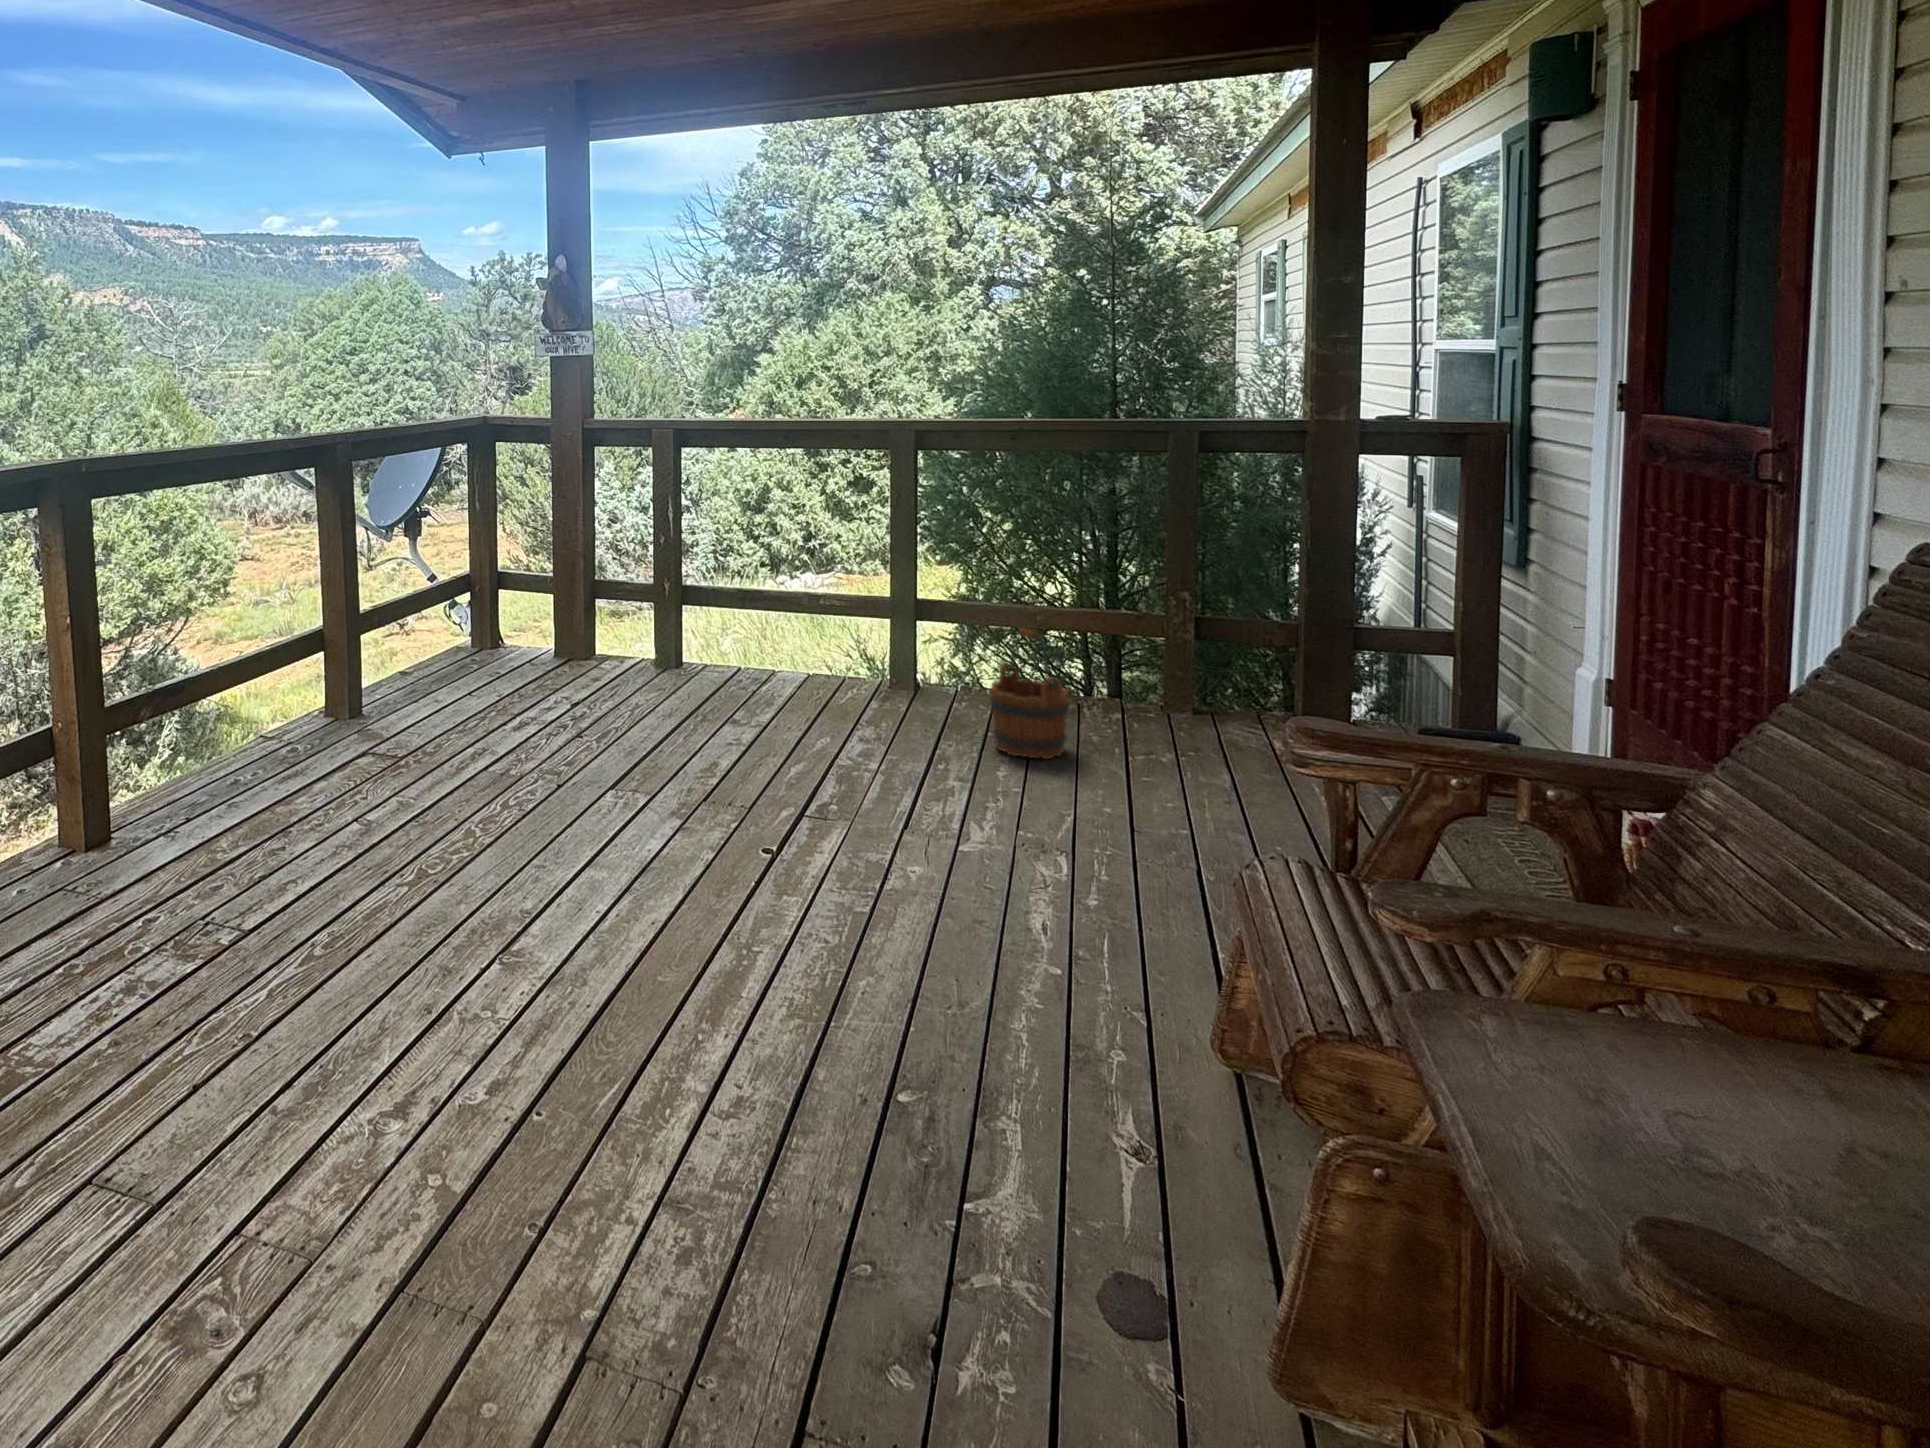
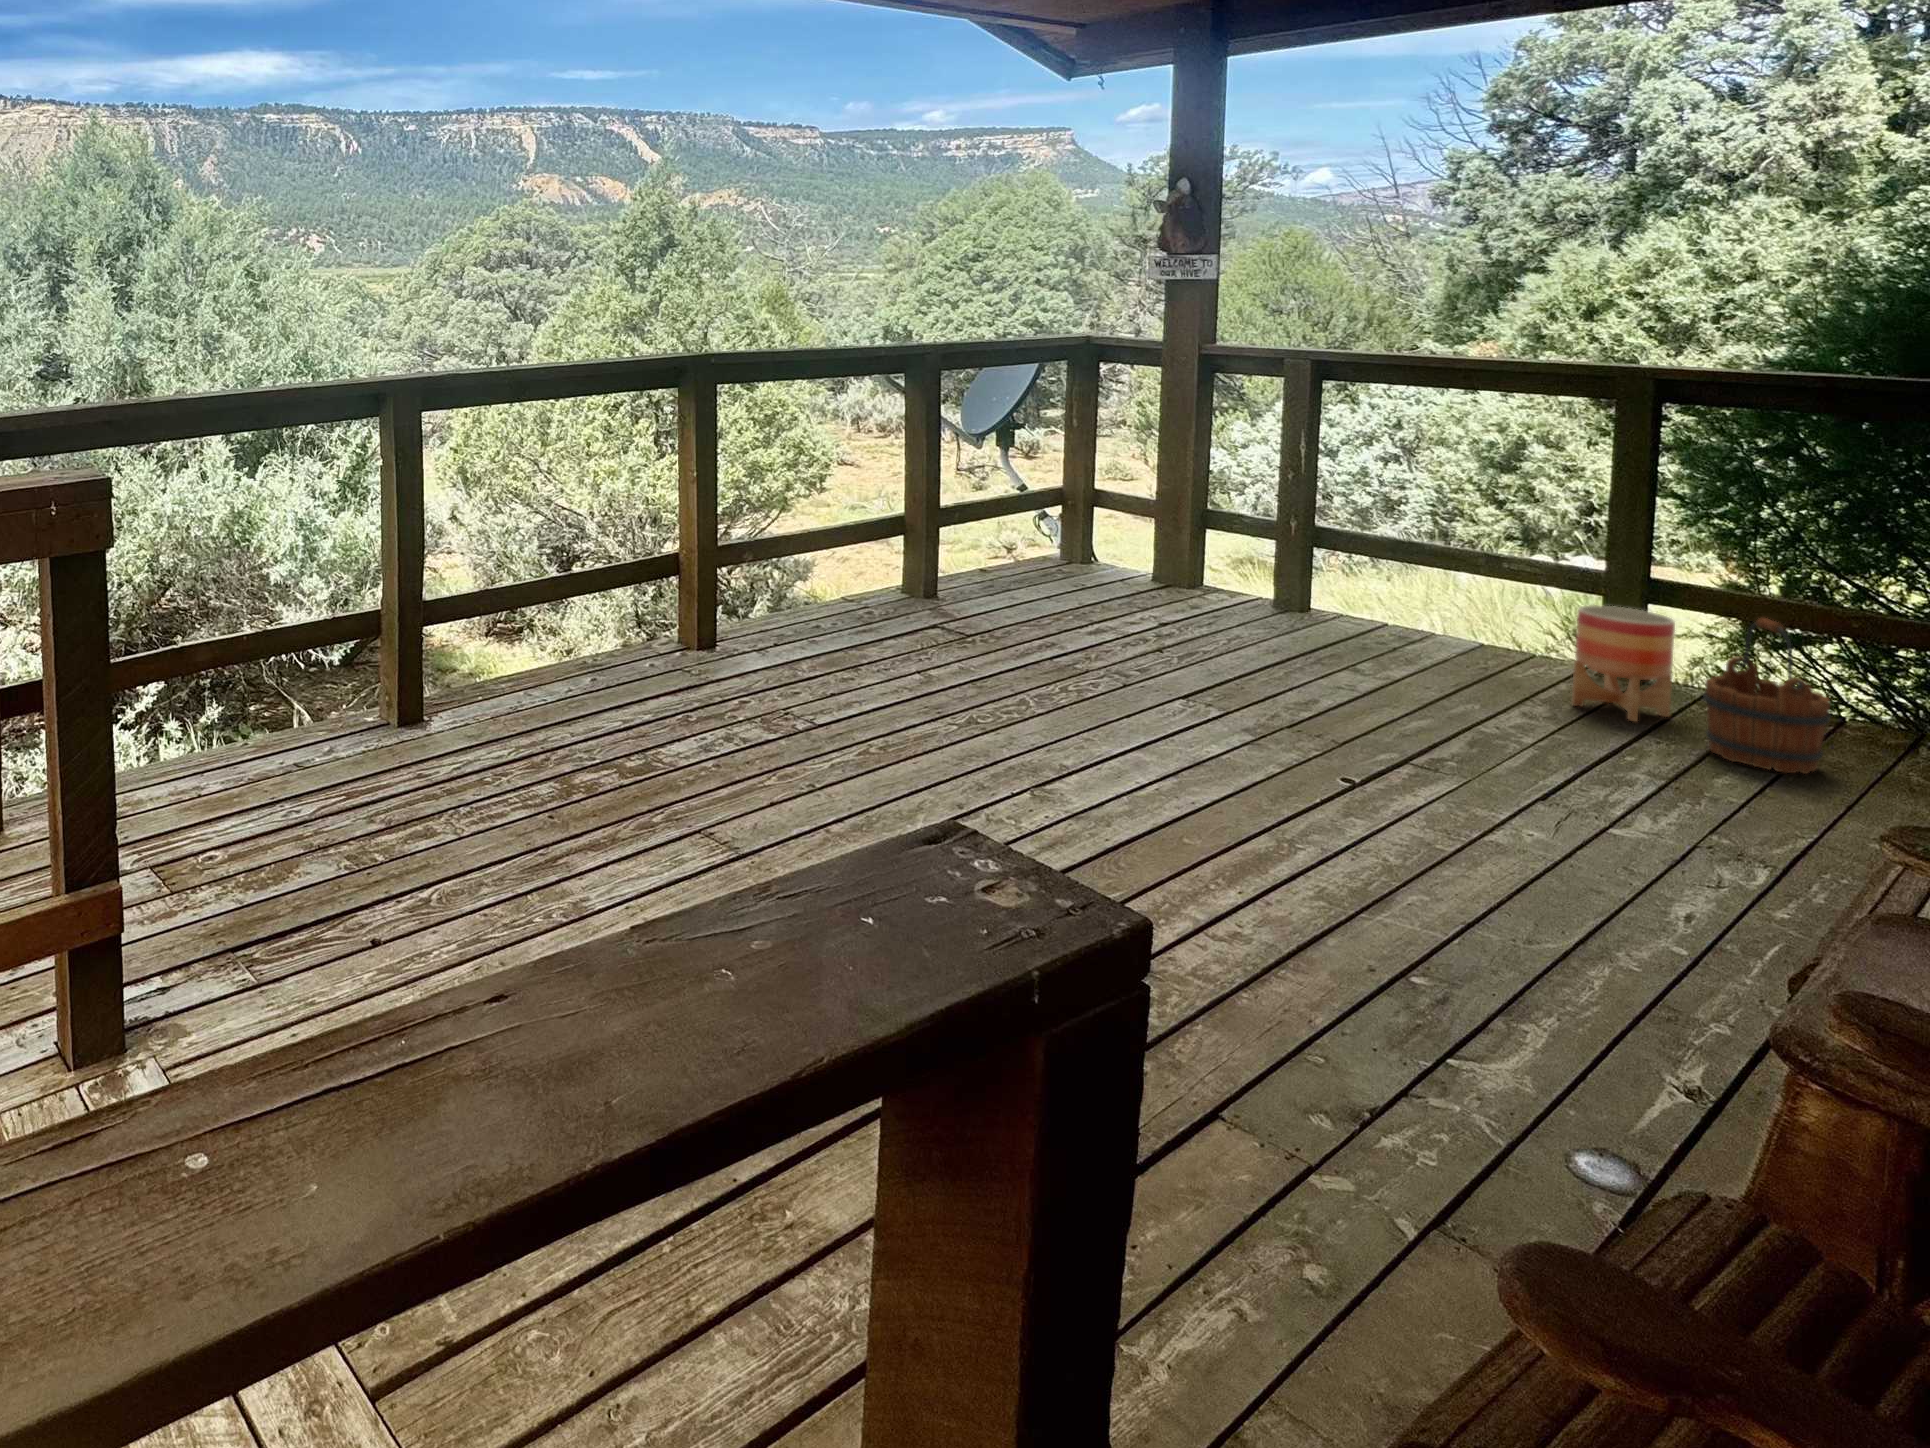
planter: none [895,631,960,732] -> present [1572,605,1675,721]

